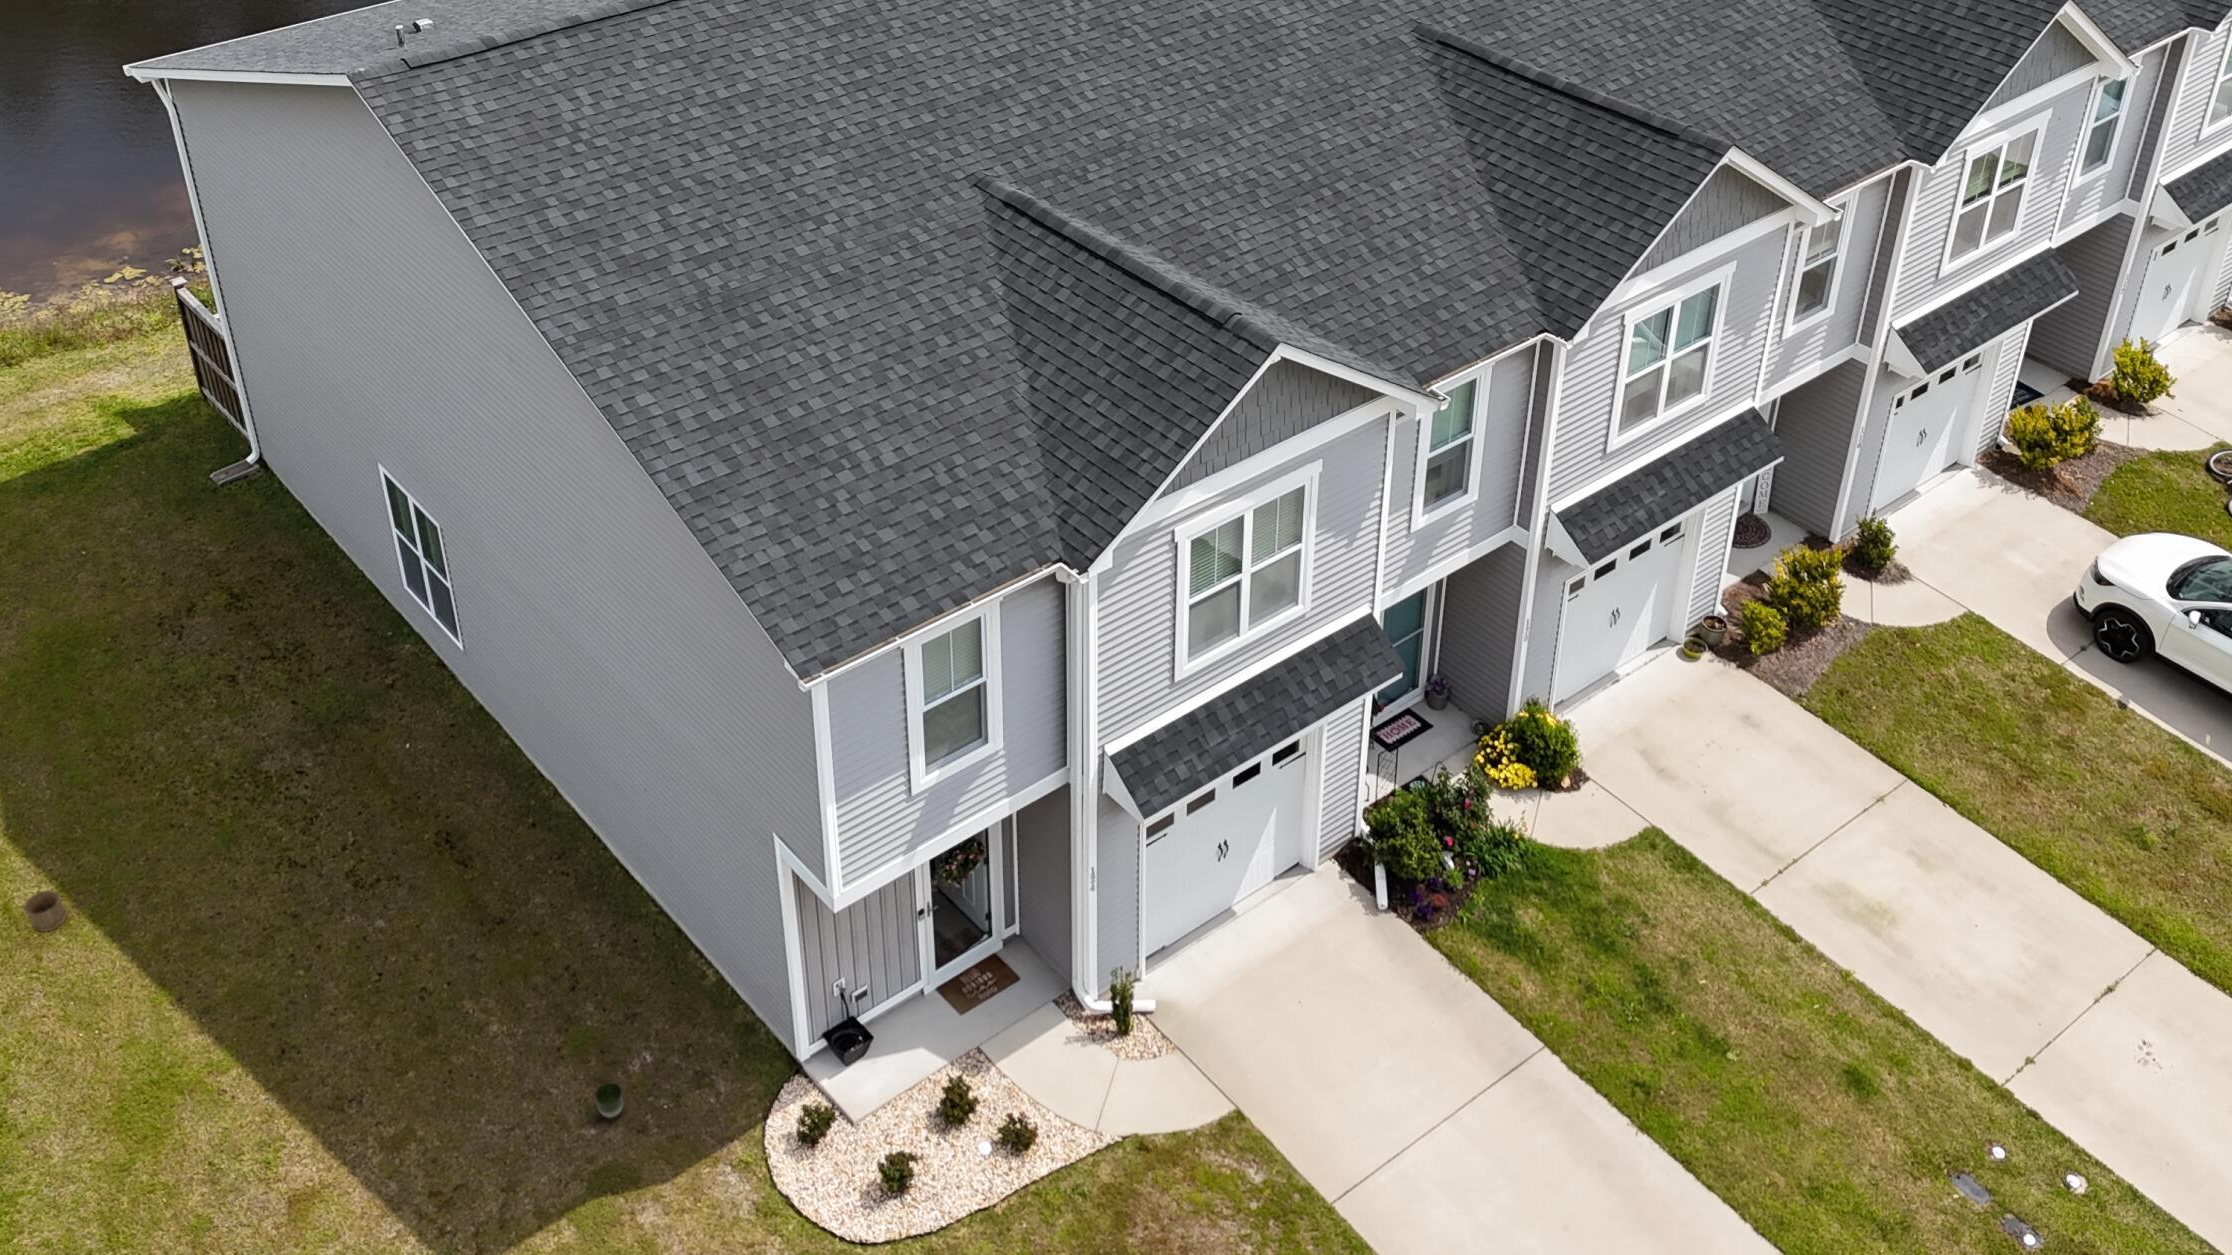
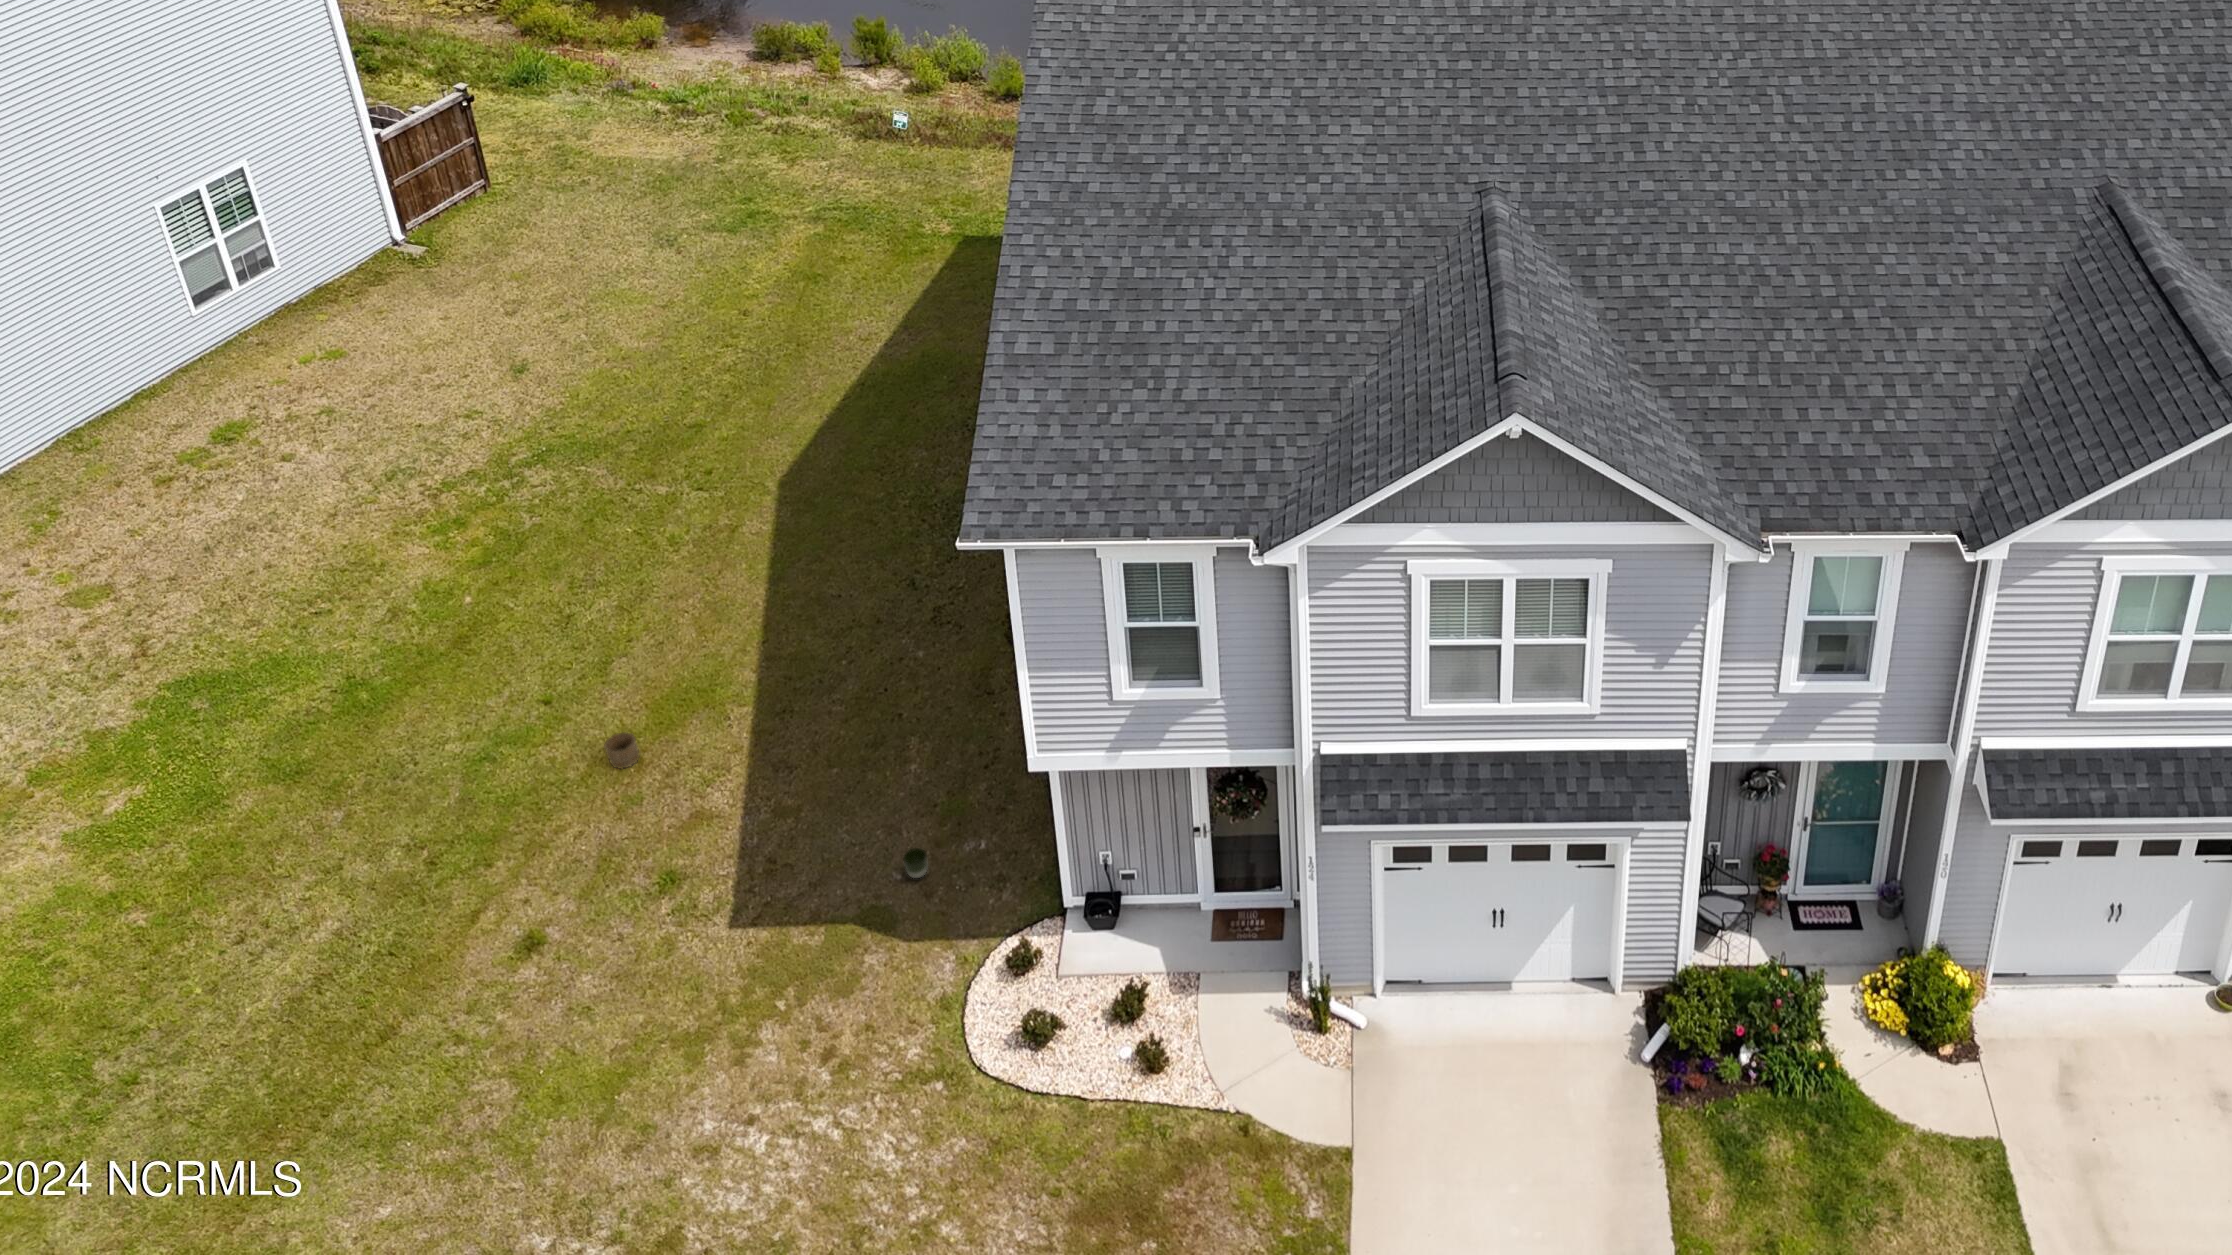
wooden bucket: present [24,890,67,932] -> present [604,732,639,769]

